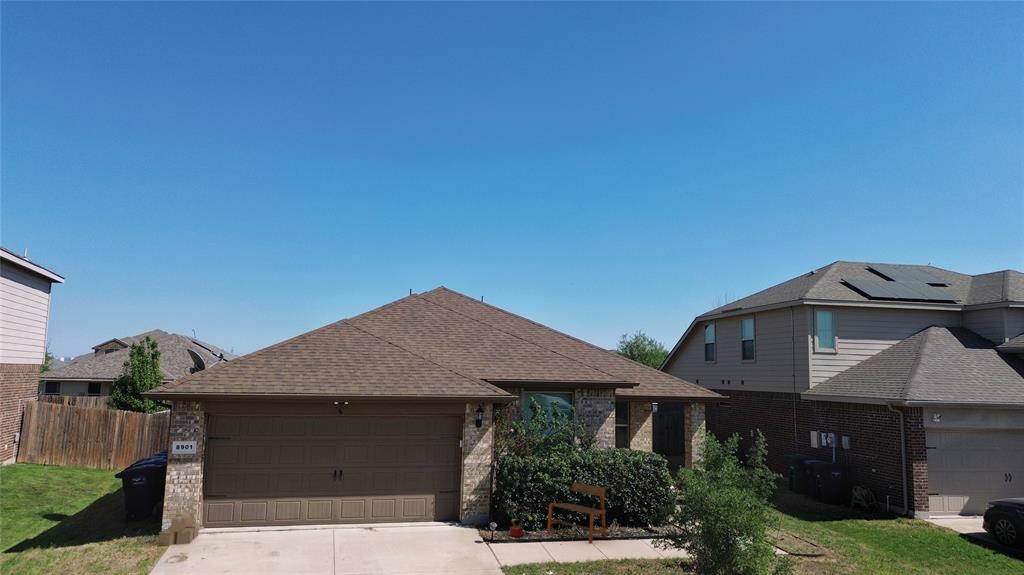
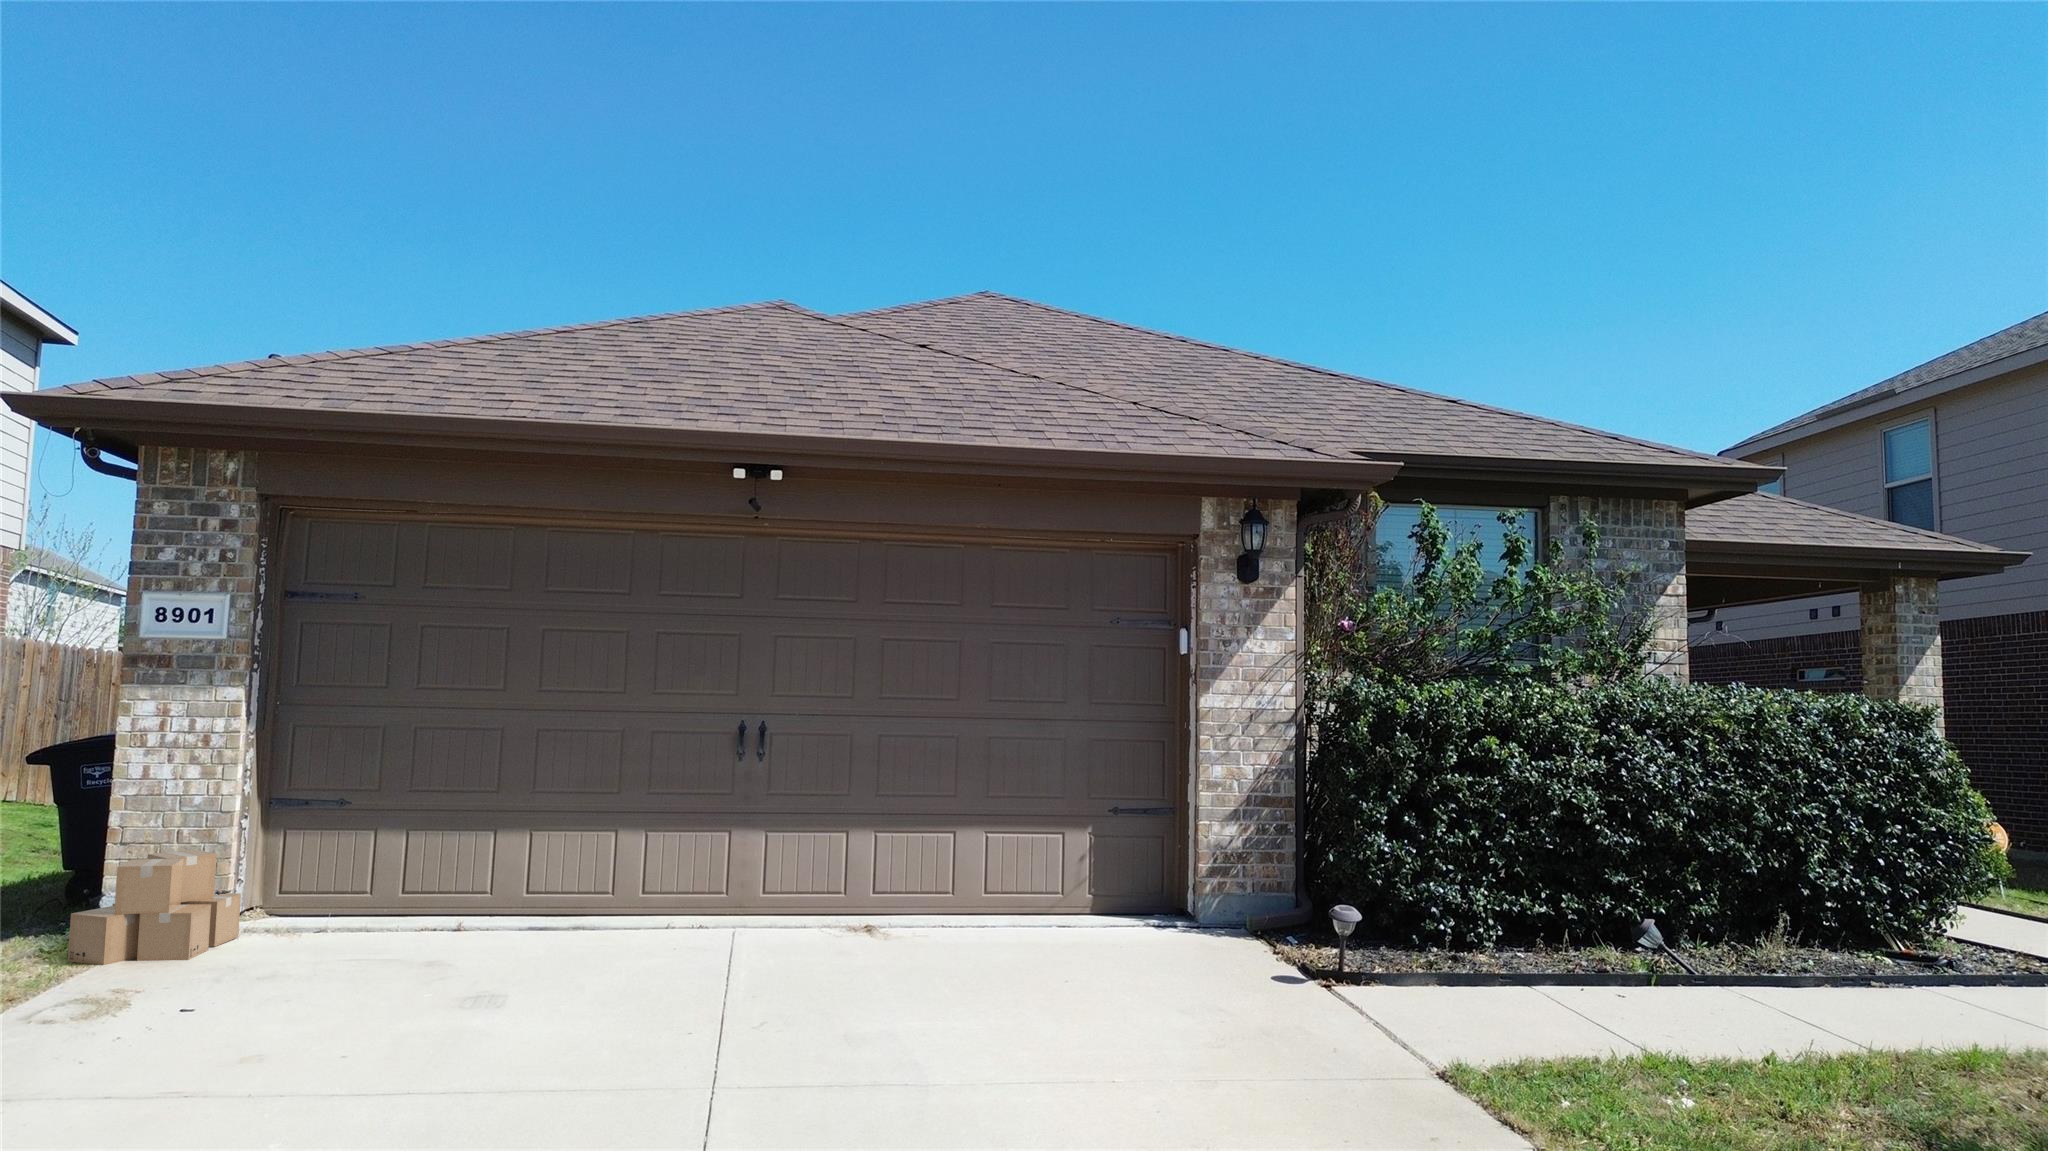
bench: present [547,482,607,544] -> none [1529,771,1777,996]
decorative plant: present [510,510,532,537] -> none [1368,836,1490,965]

